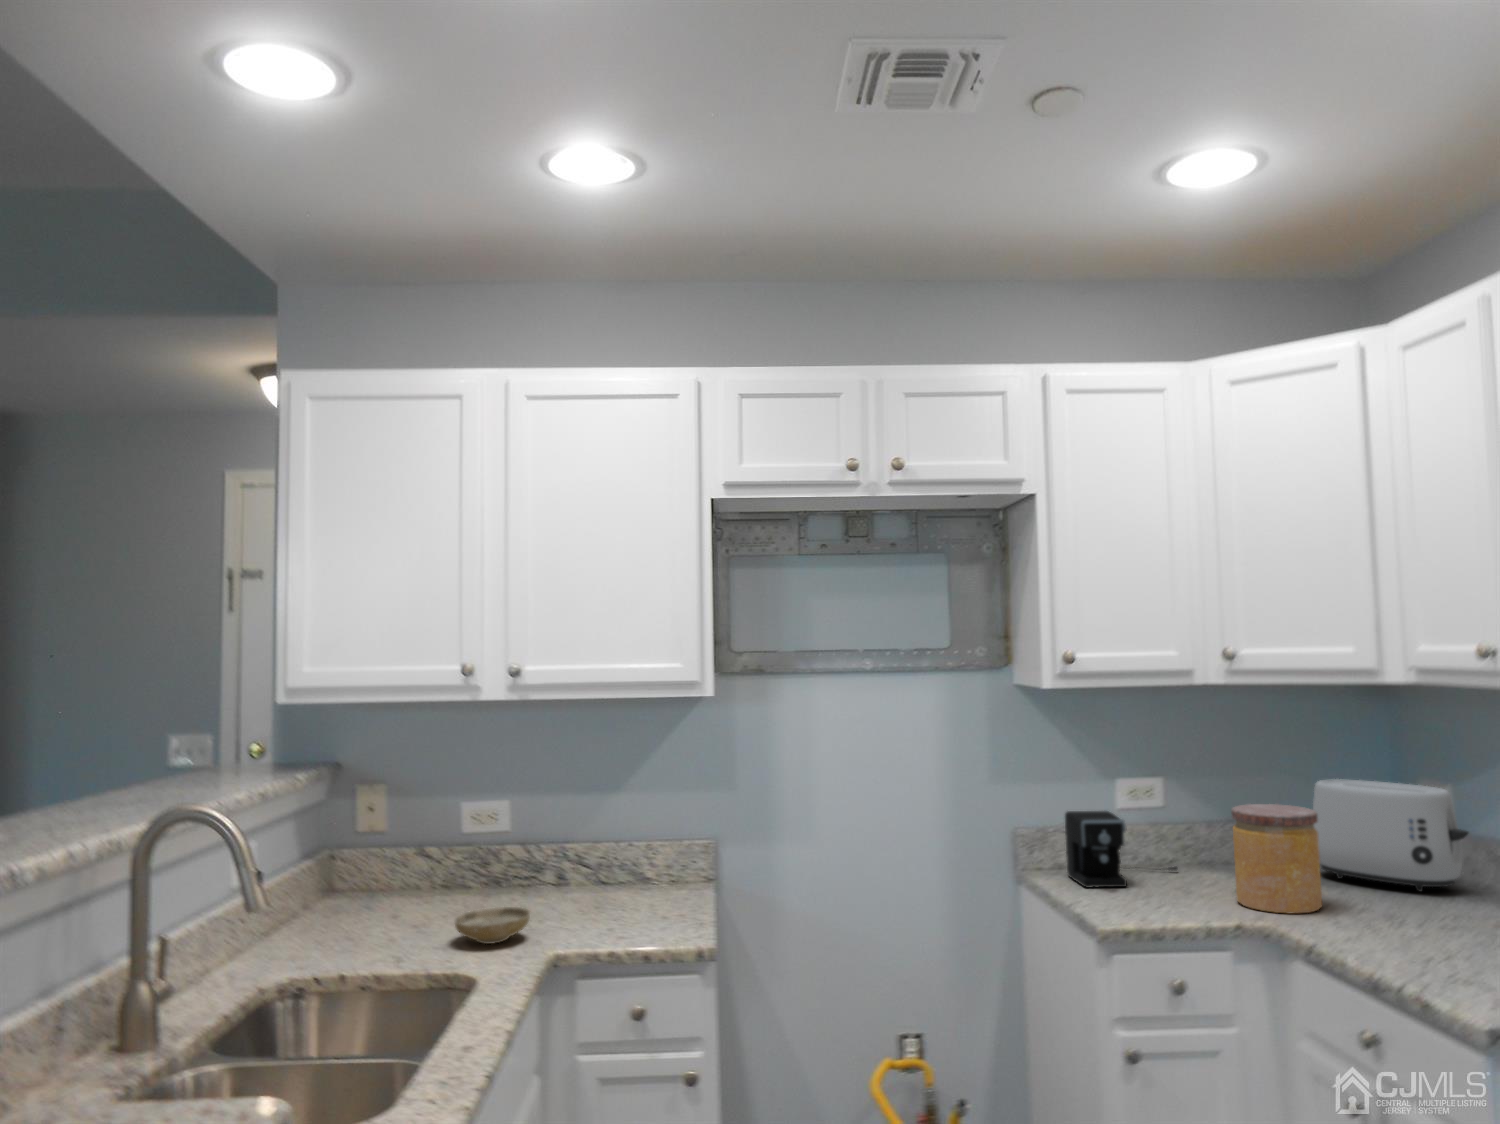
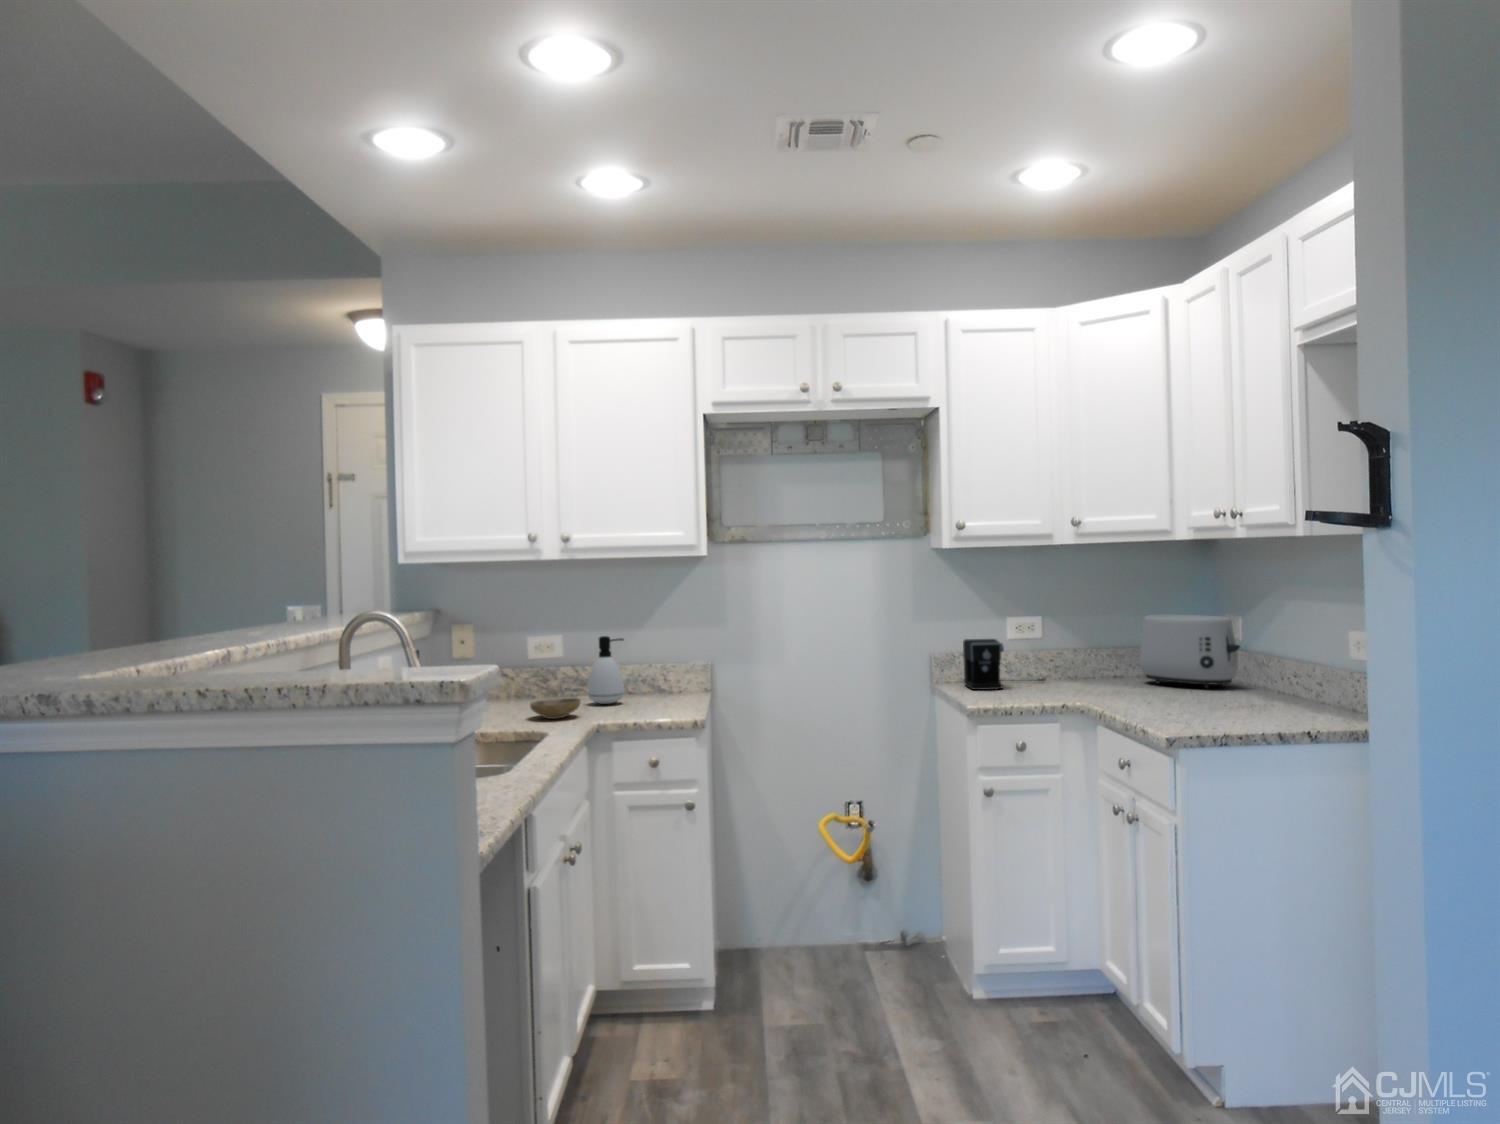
jar: present [1231,804,1322,913] -> none [1070,628,1129,699]
soap dispenser: none [542,808,595,907] -> present [588,636,624,704]

